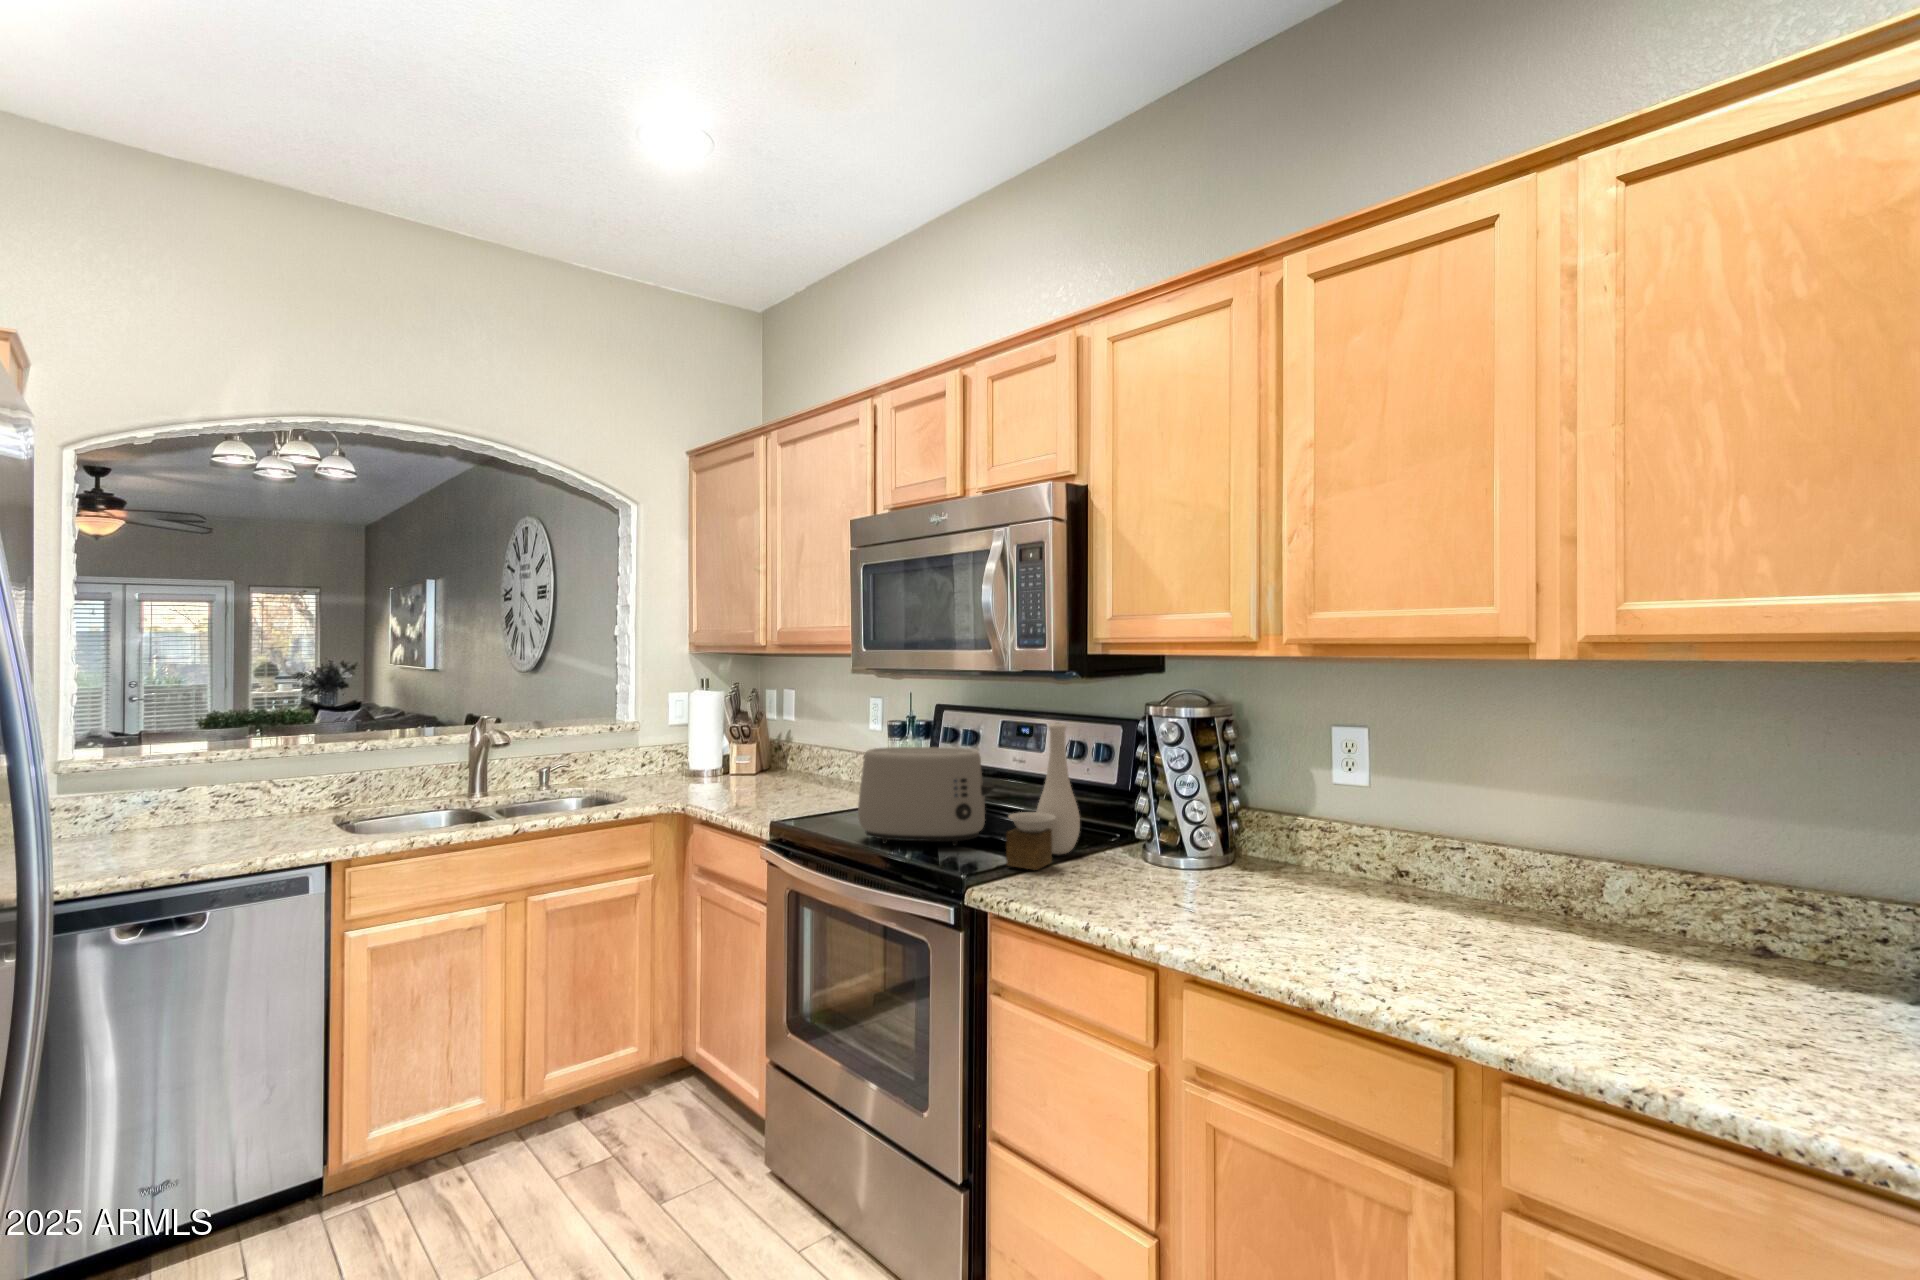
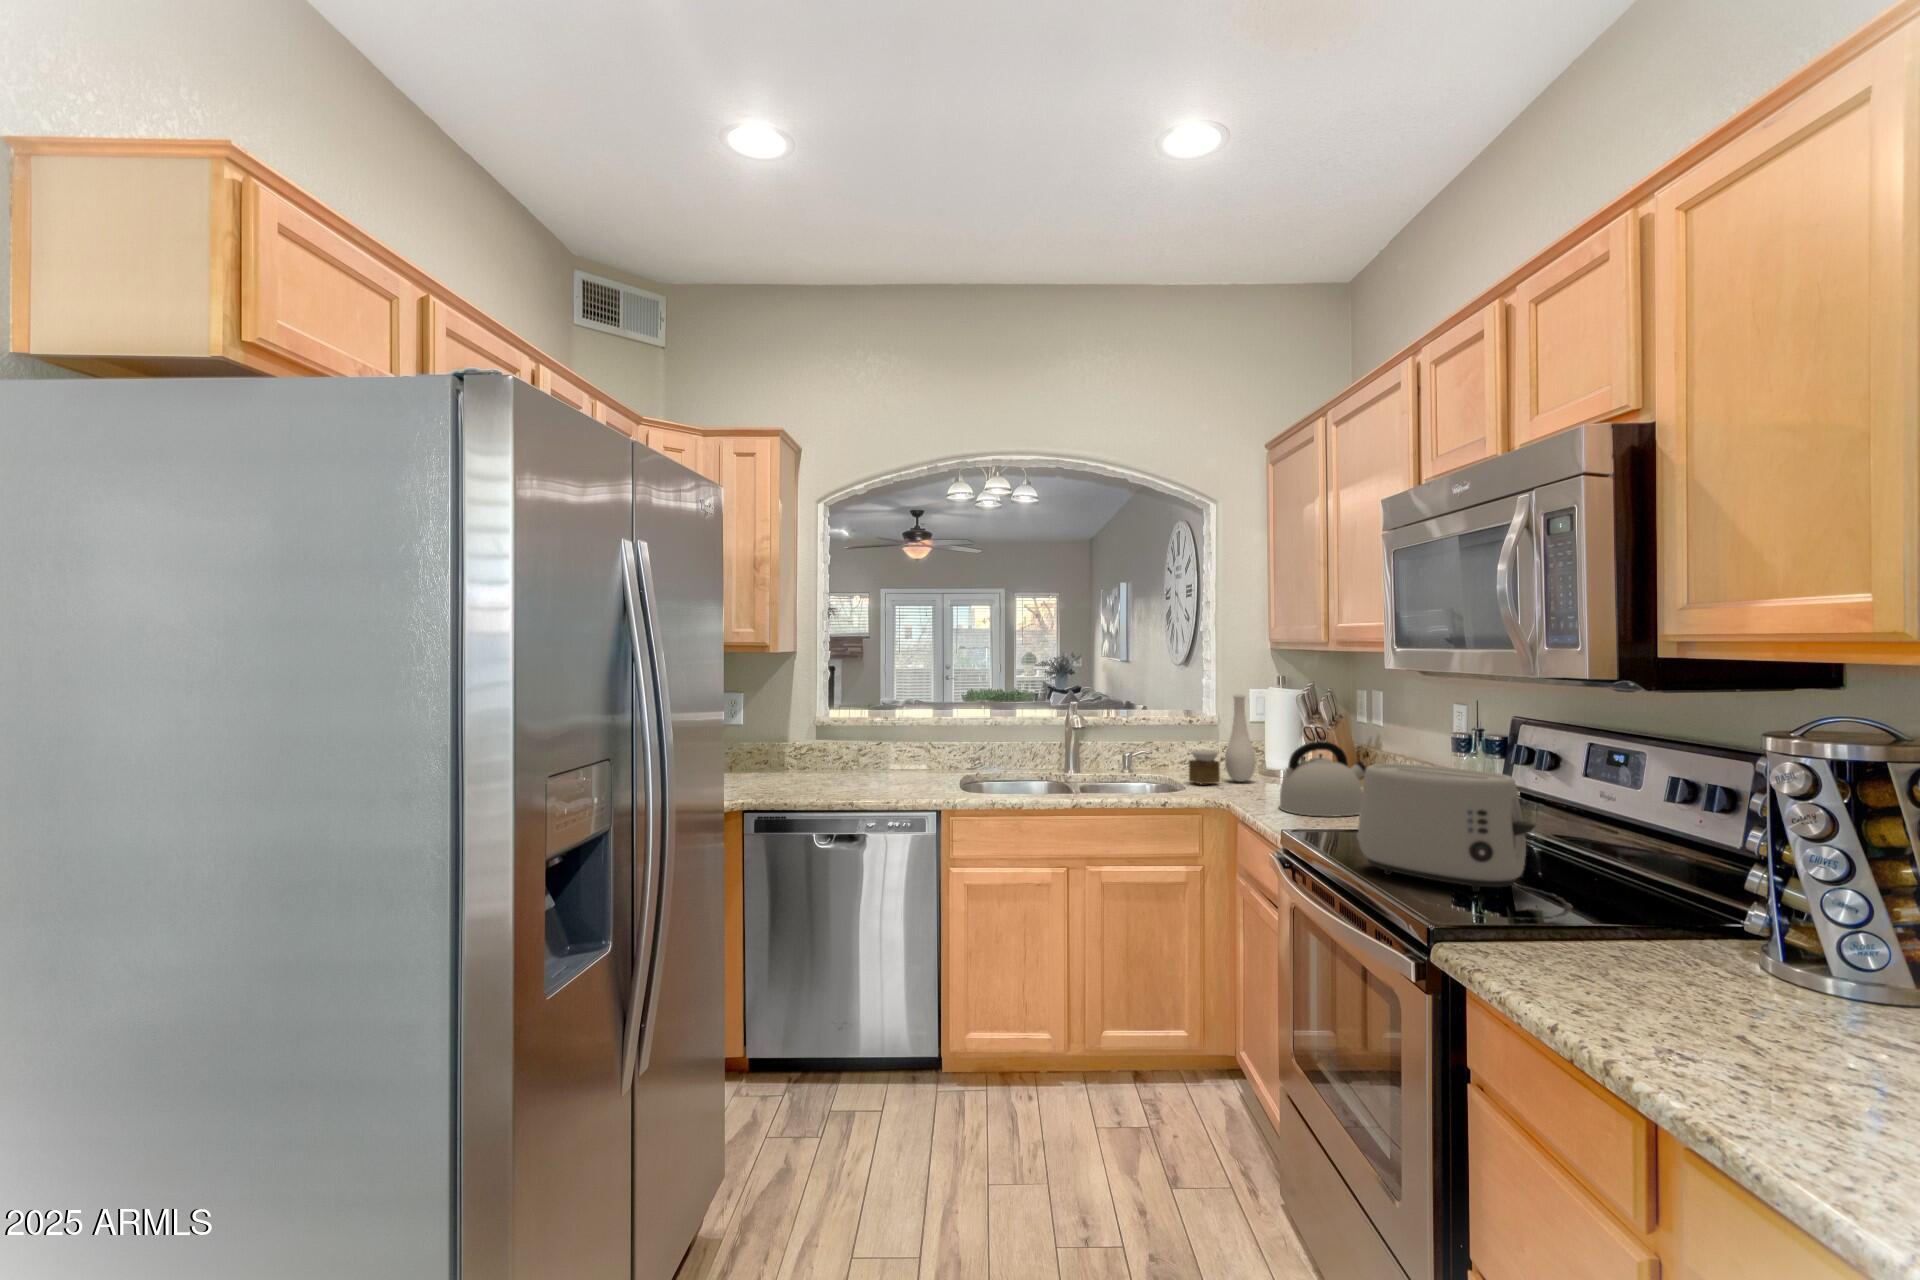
vase: present [1006,723,1080,870] -> present [1189,694,1256,784]
kettle: none [738,736,814,806] -> present [1279,741,1366,817]

